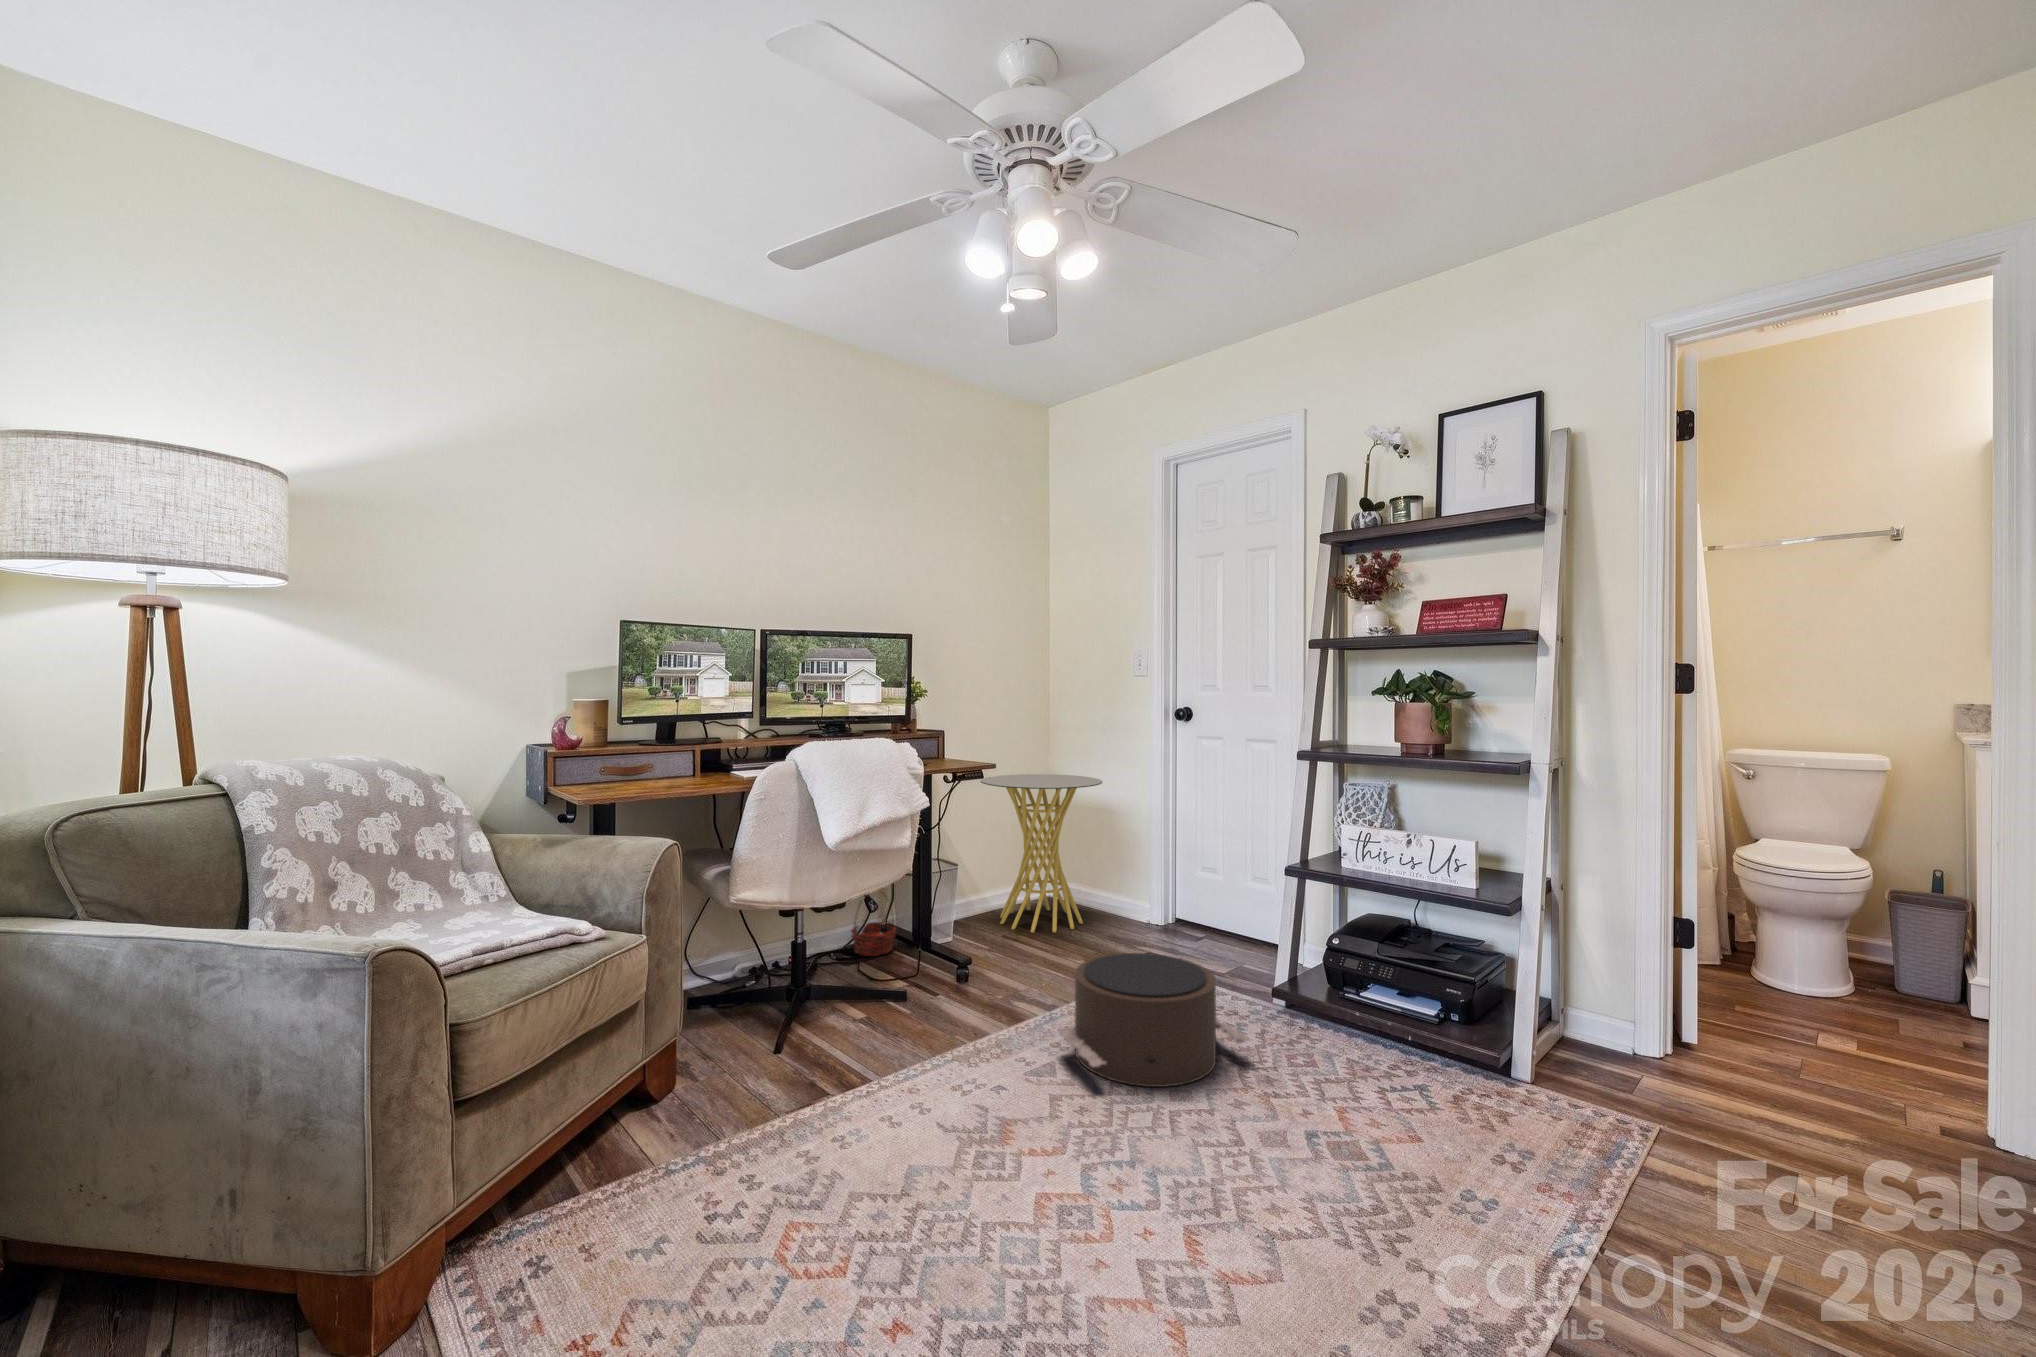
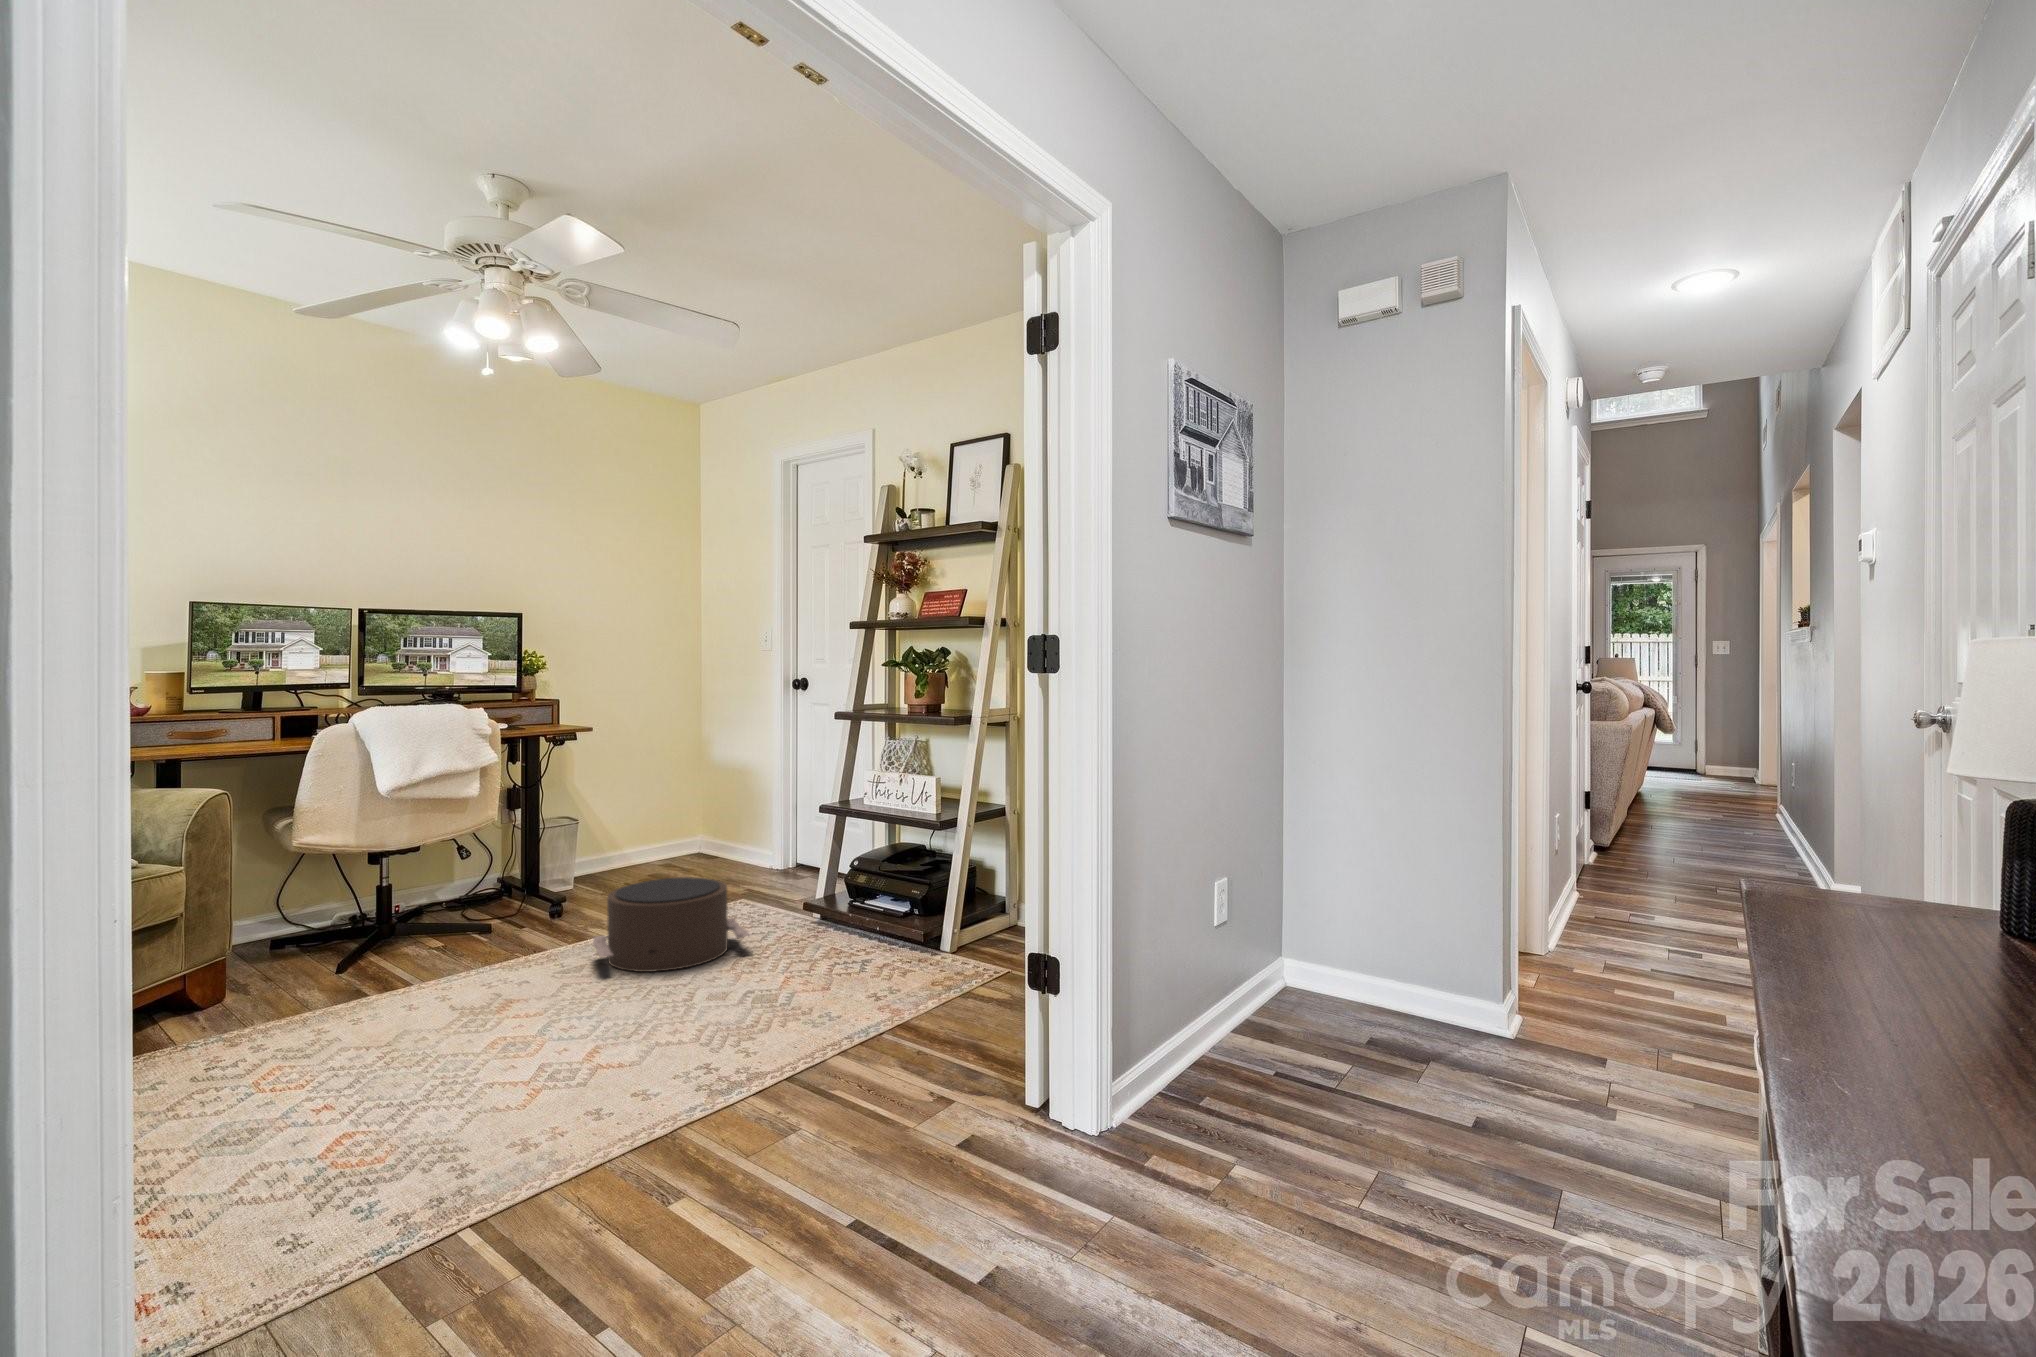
side table: present [981,774,1102,933] -> none [609,740,728,881]
basket: present [851,916,896,956] -> none [462,845,511,904]

